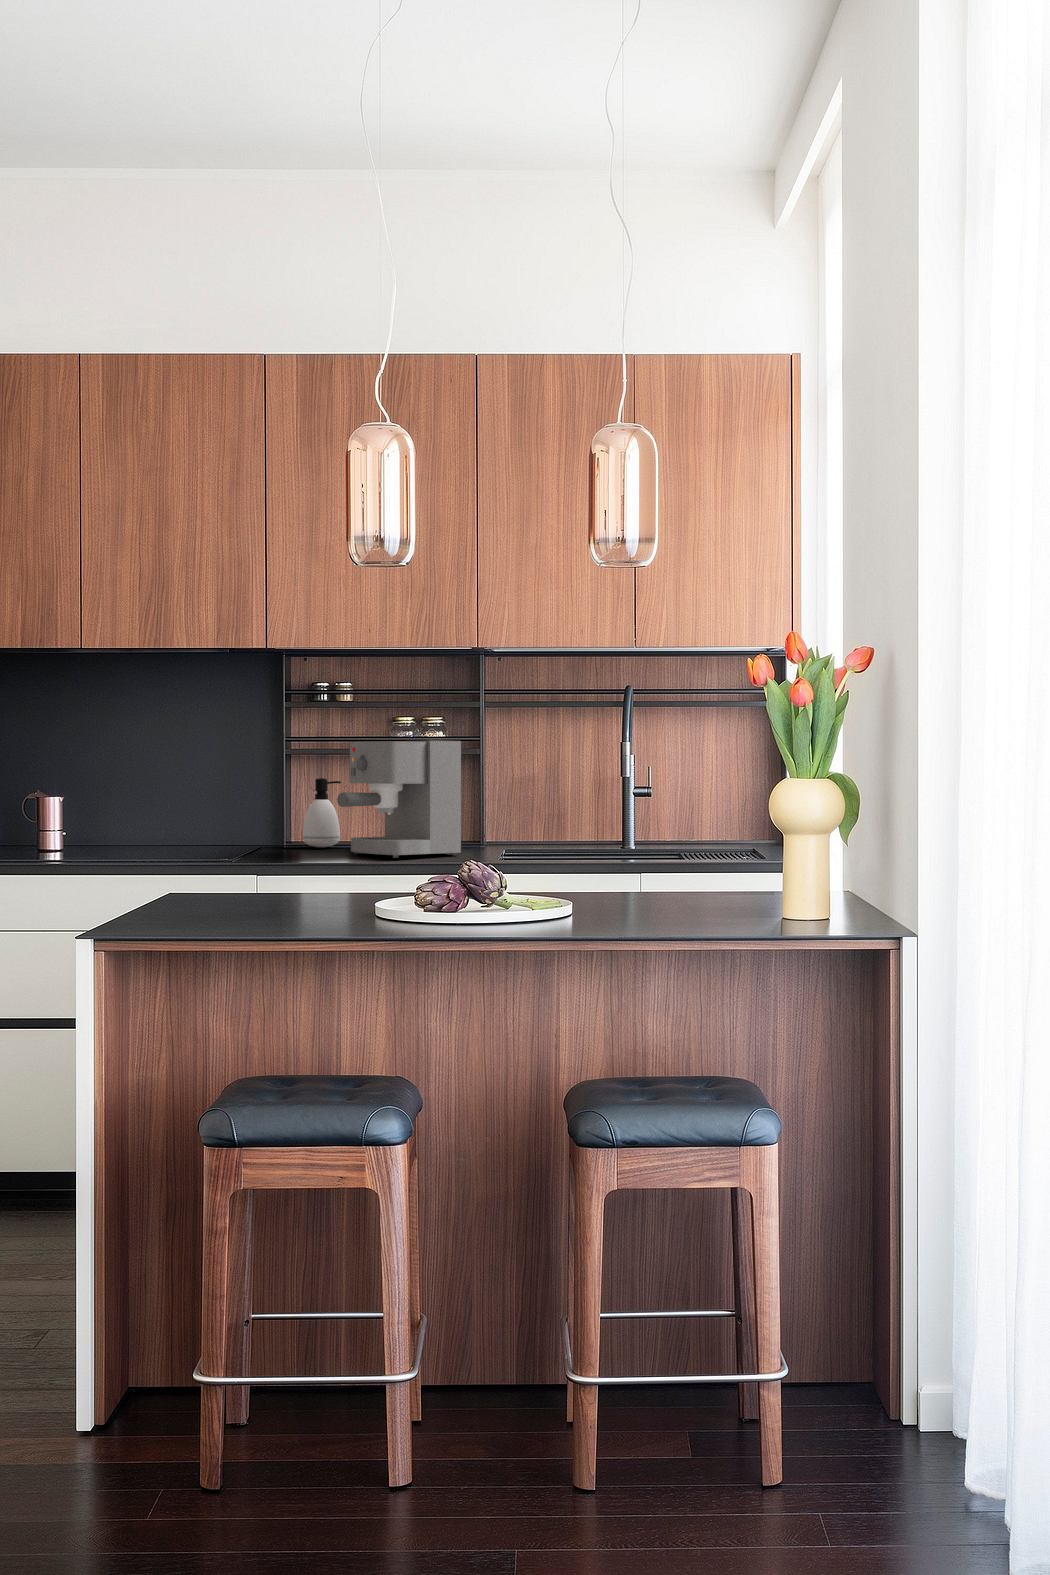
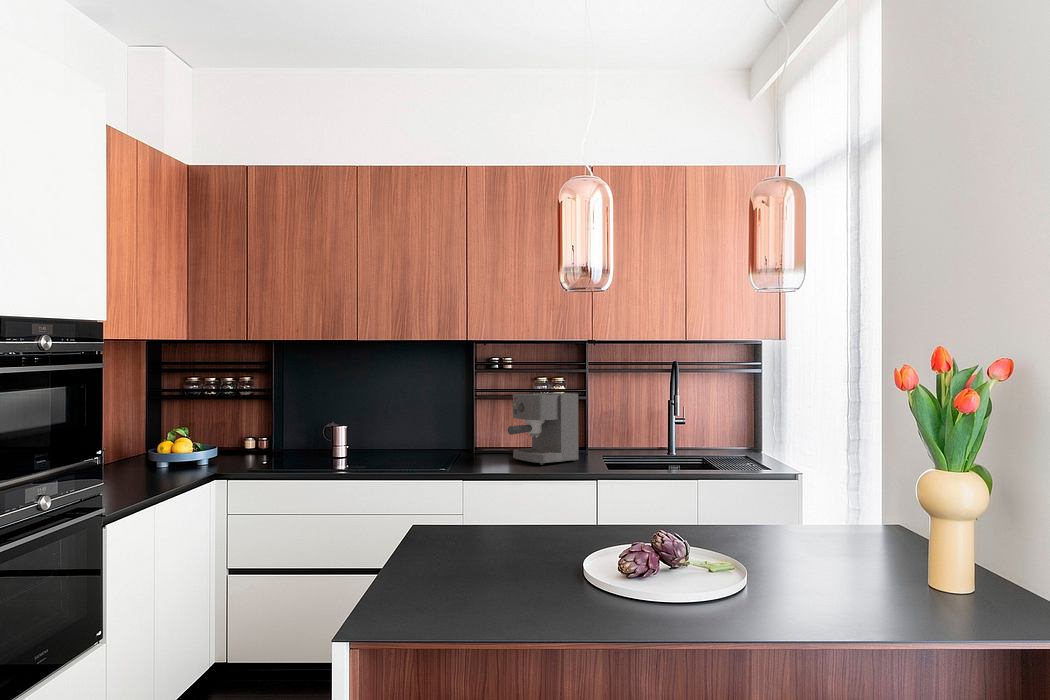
soap dispenser: present [303,778,341,847] -> none [484,413,506,453]

